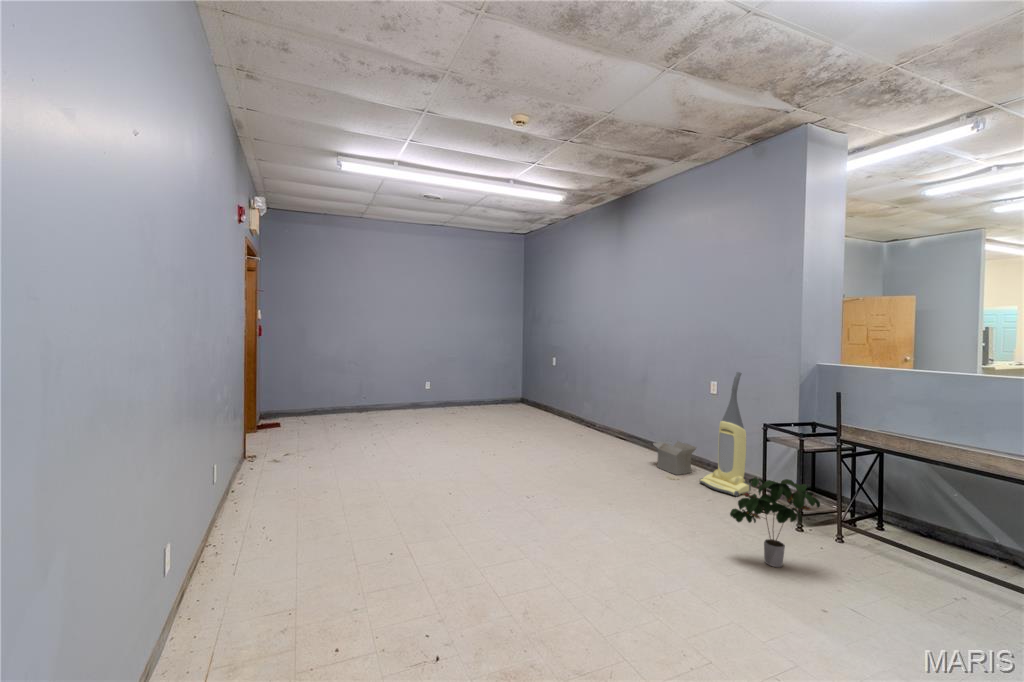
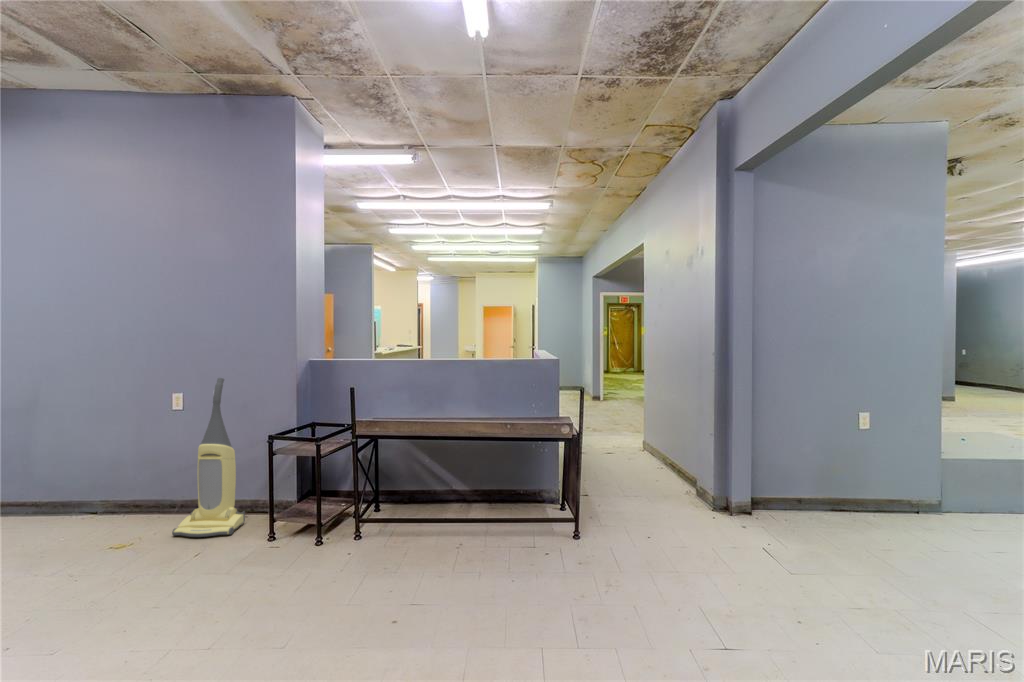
cardboard box: present [653,441,696,475] -> none [77,487,160,539]
potted plant: present [730,477,820,567] -> none [267,493,359,604]

